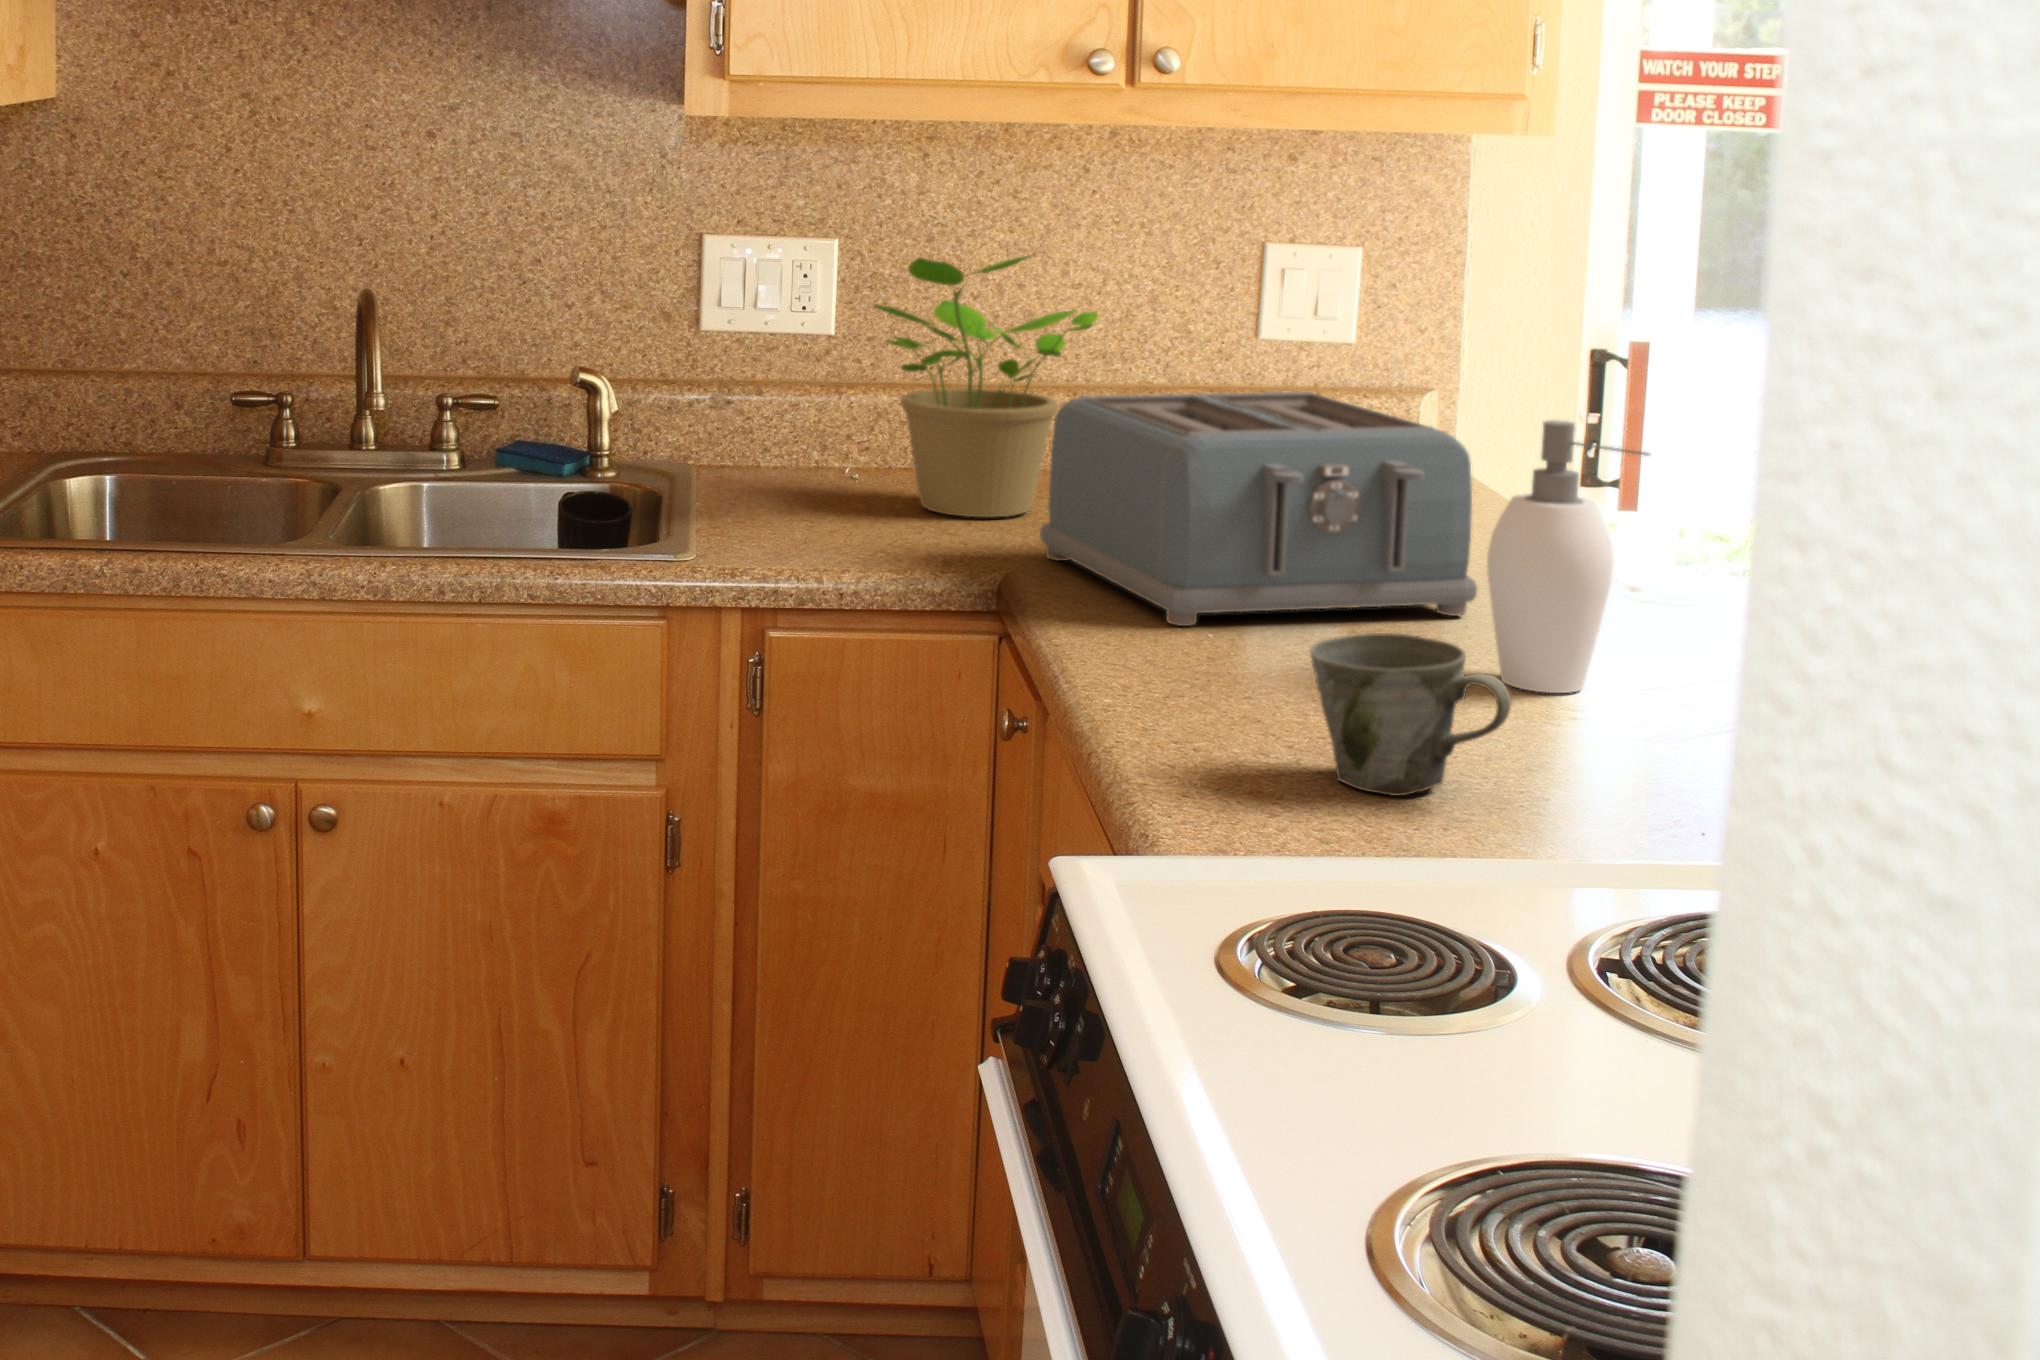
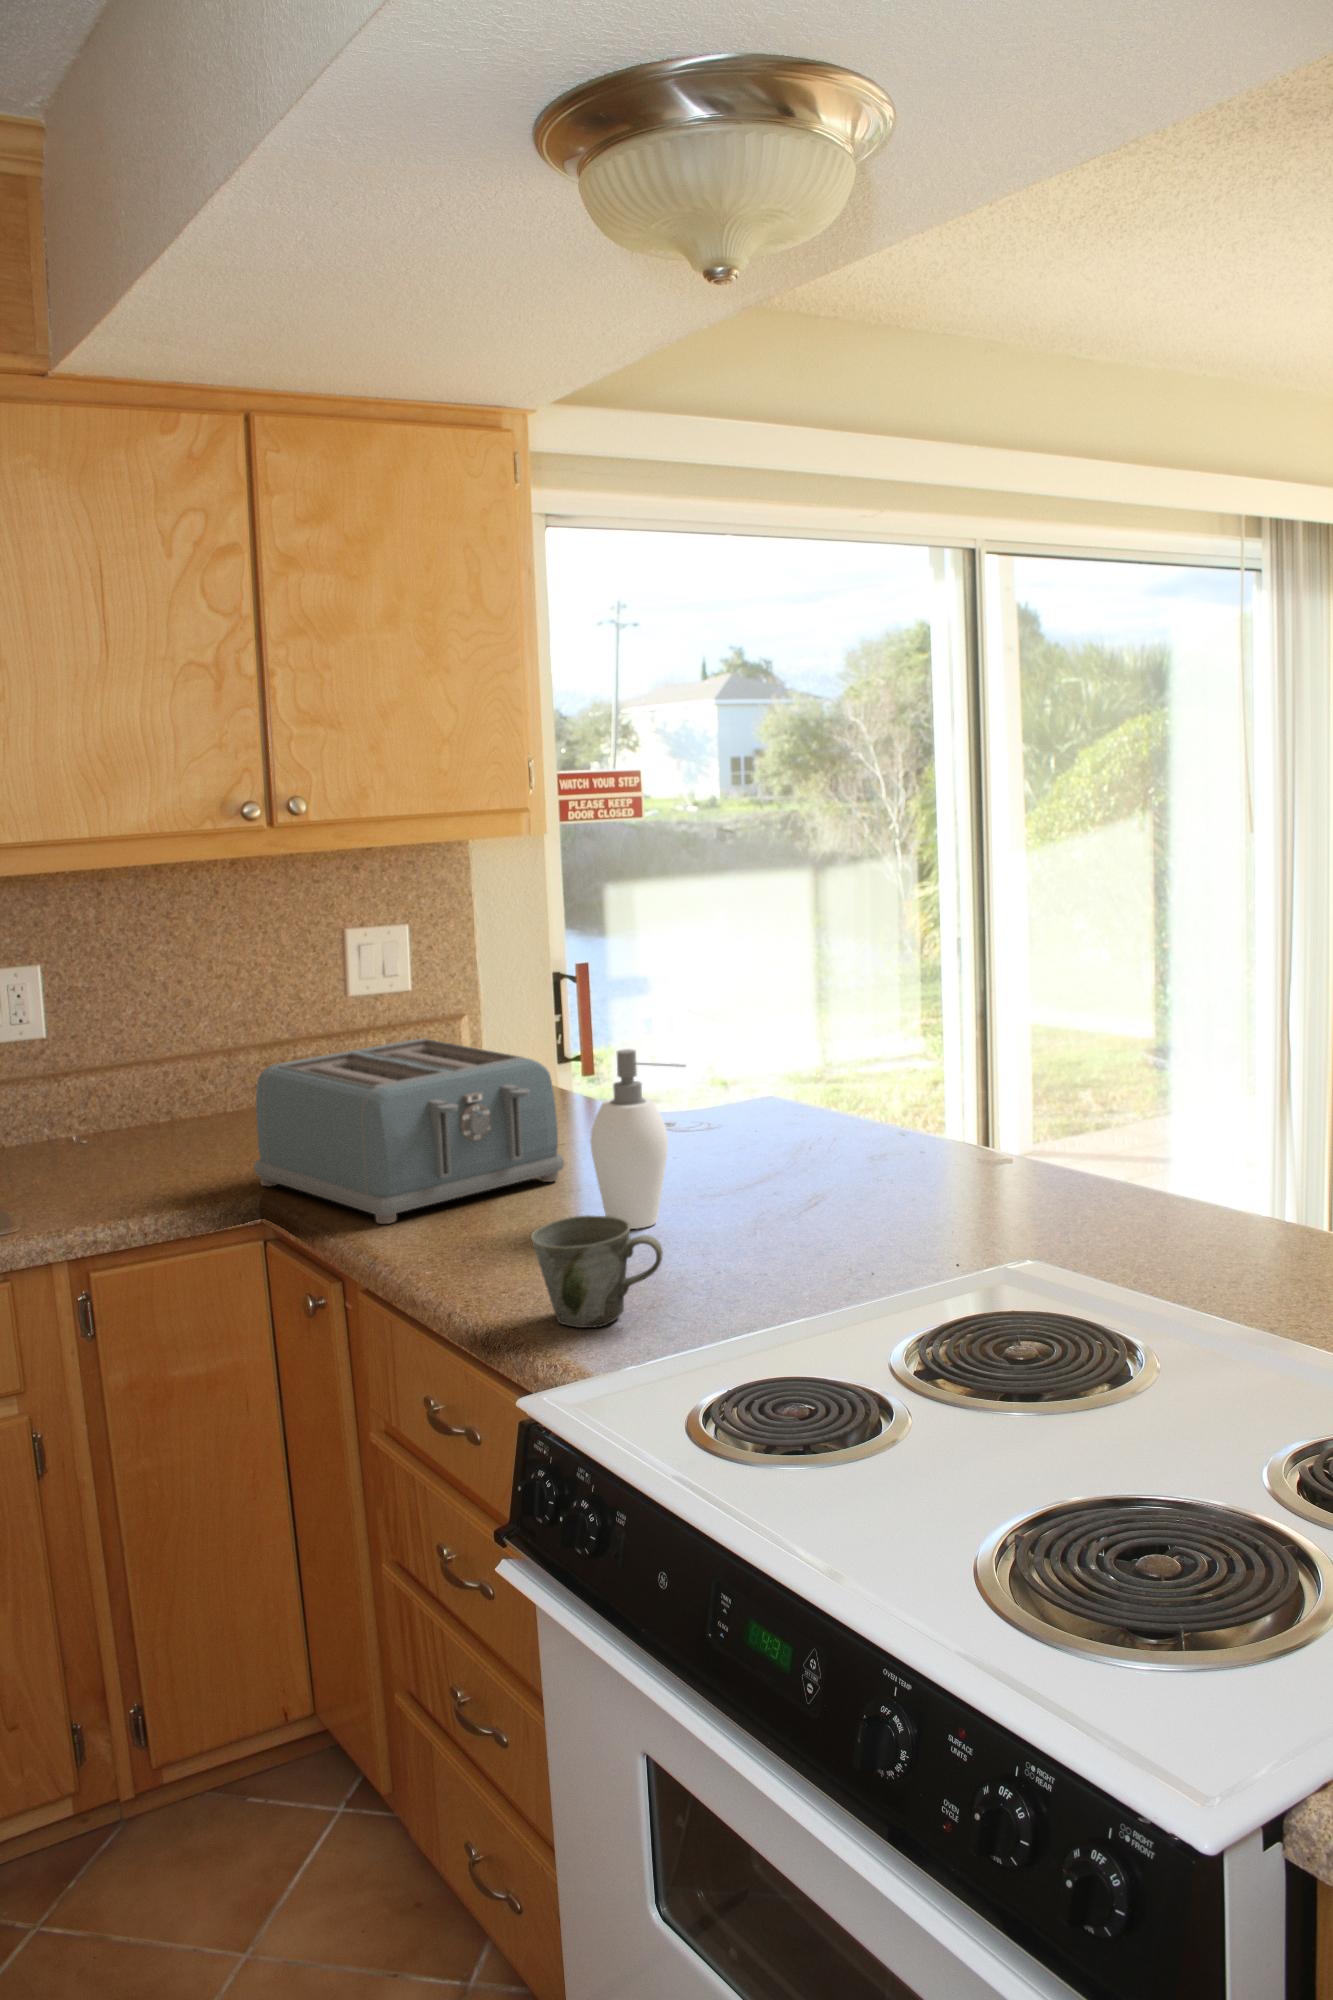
potted plant: present [874,256,1098,517] -> none [93,961,262,1161]

